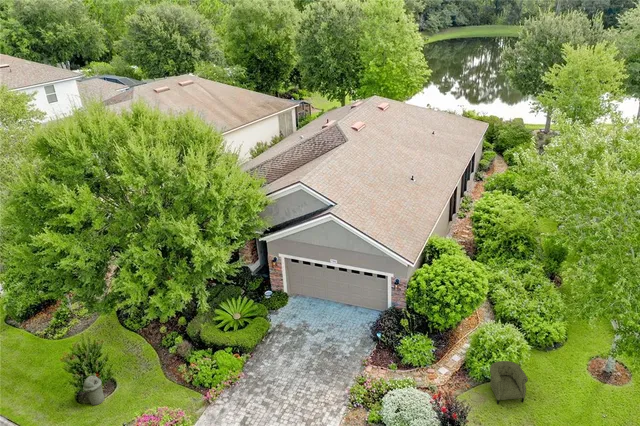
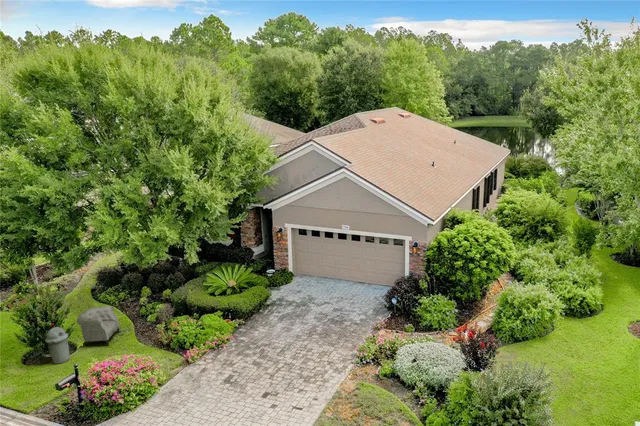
chair: present [490,361,528,404] -> present [77,306,120,346]

